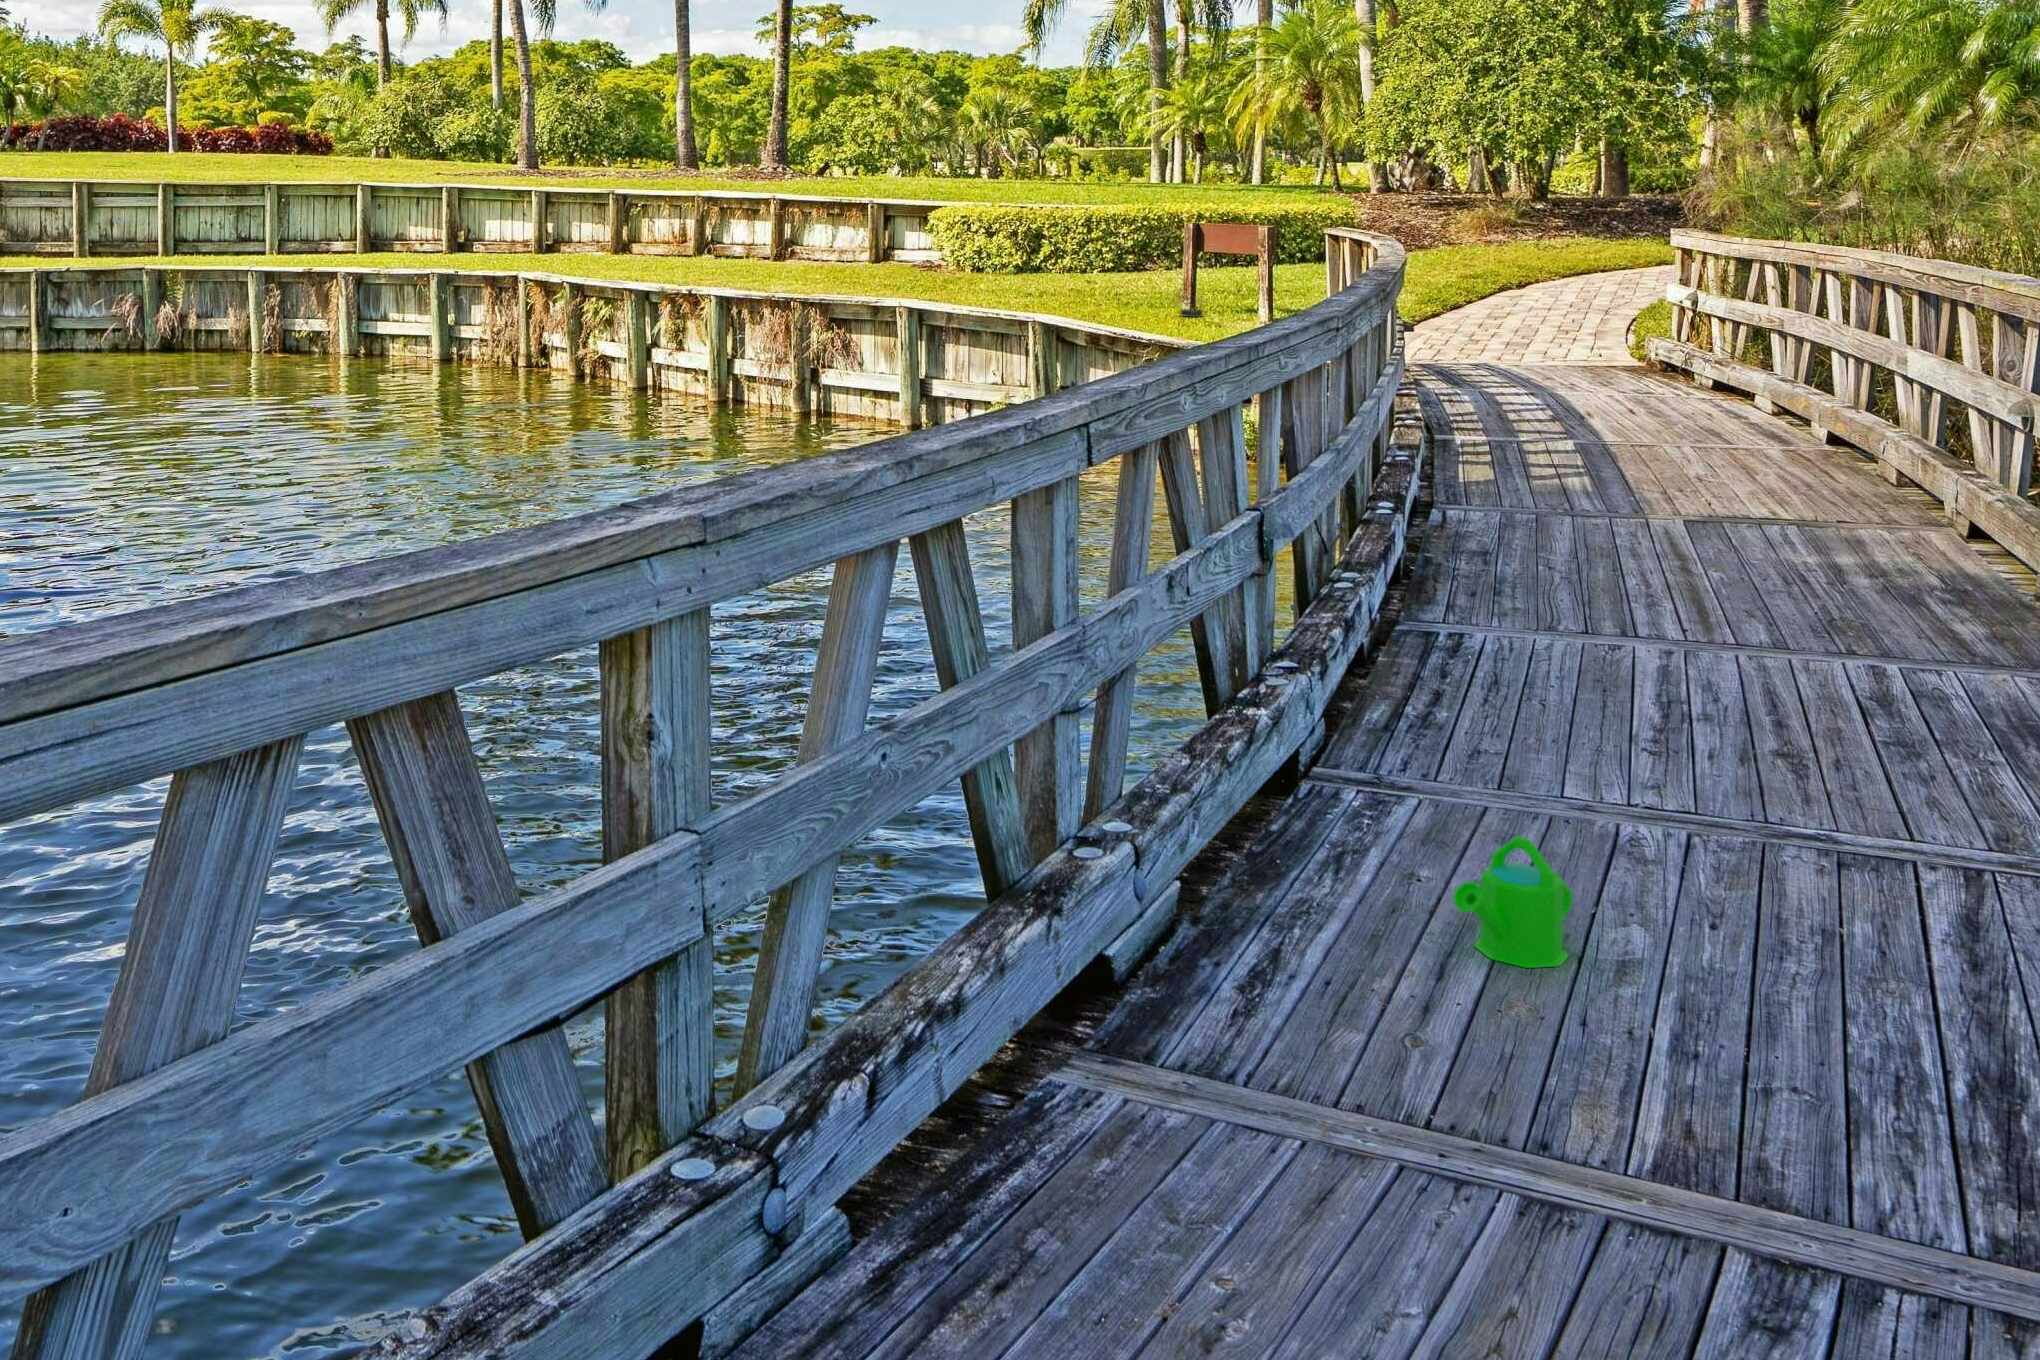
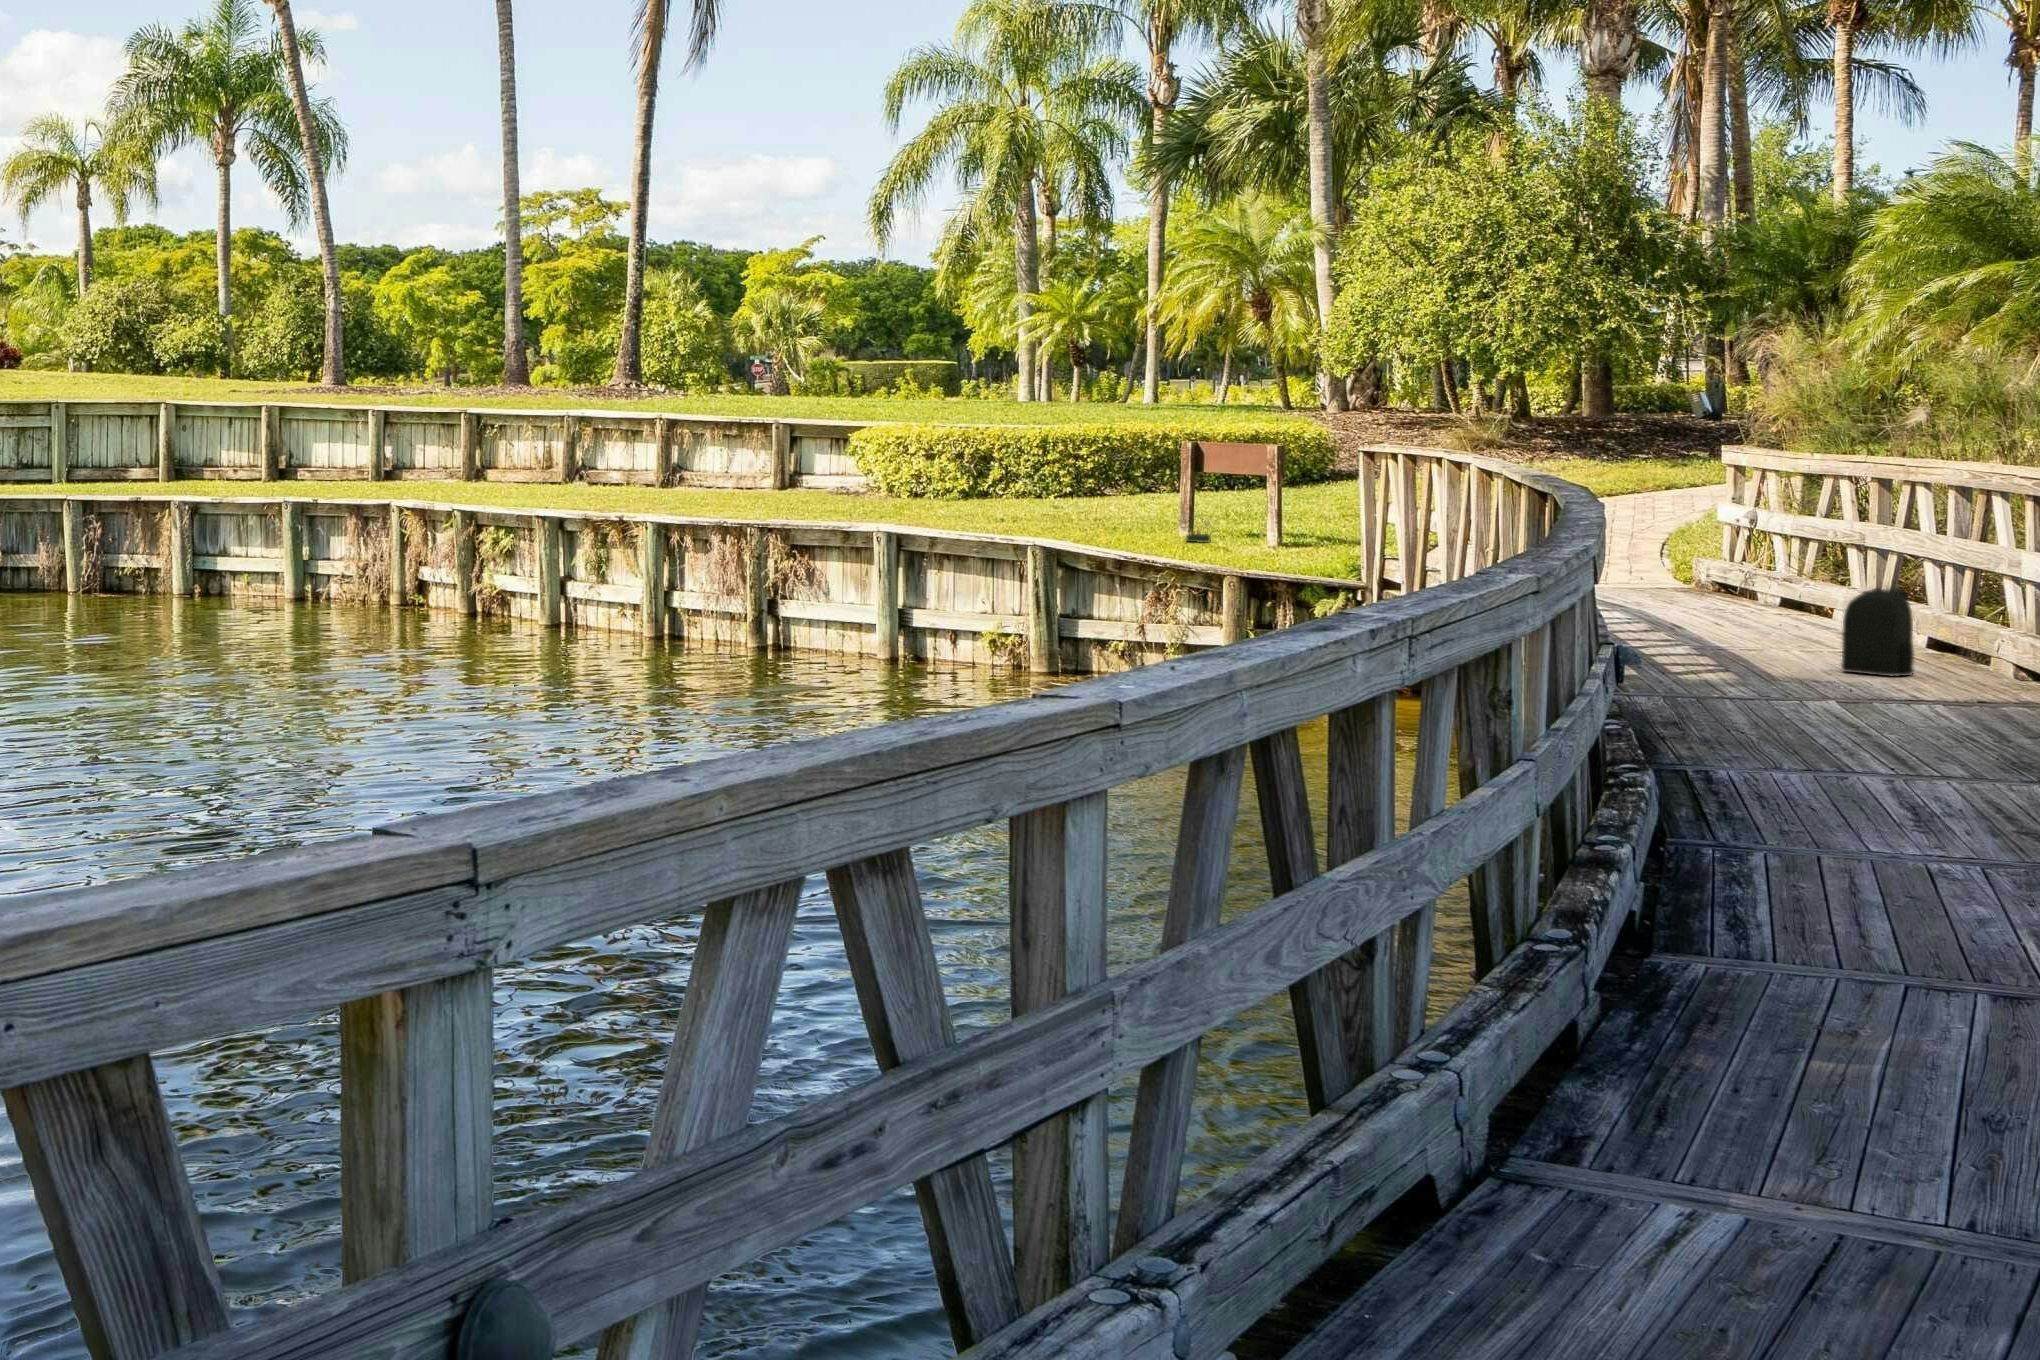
backpack: none [1700,386,1776,487] -> present [1842,588,1914,676]
watering can: present [1453,836,1573,968] -> none [1874,835,1949,919]

